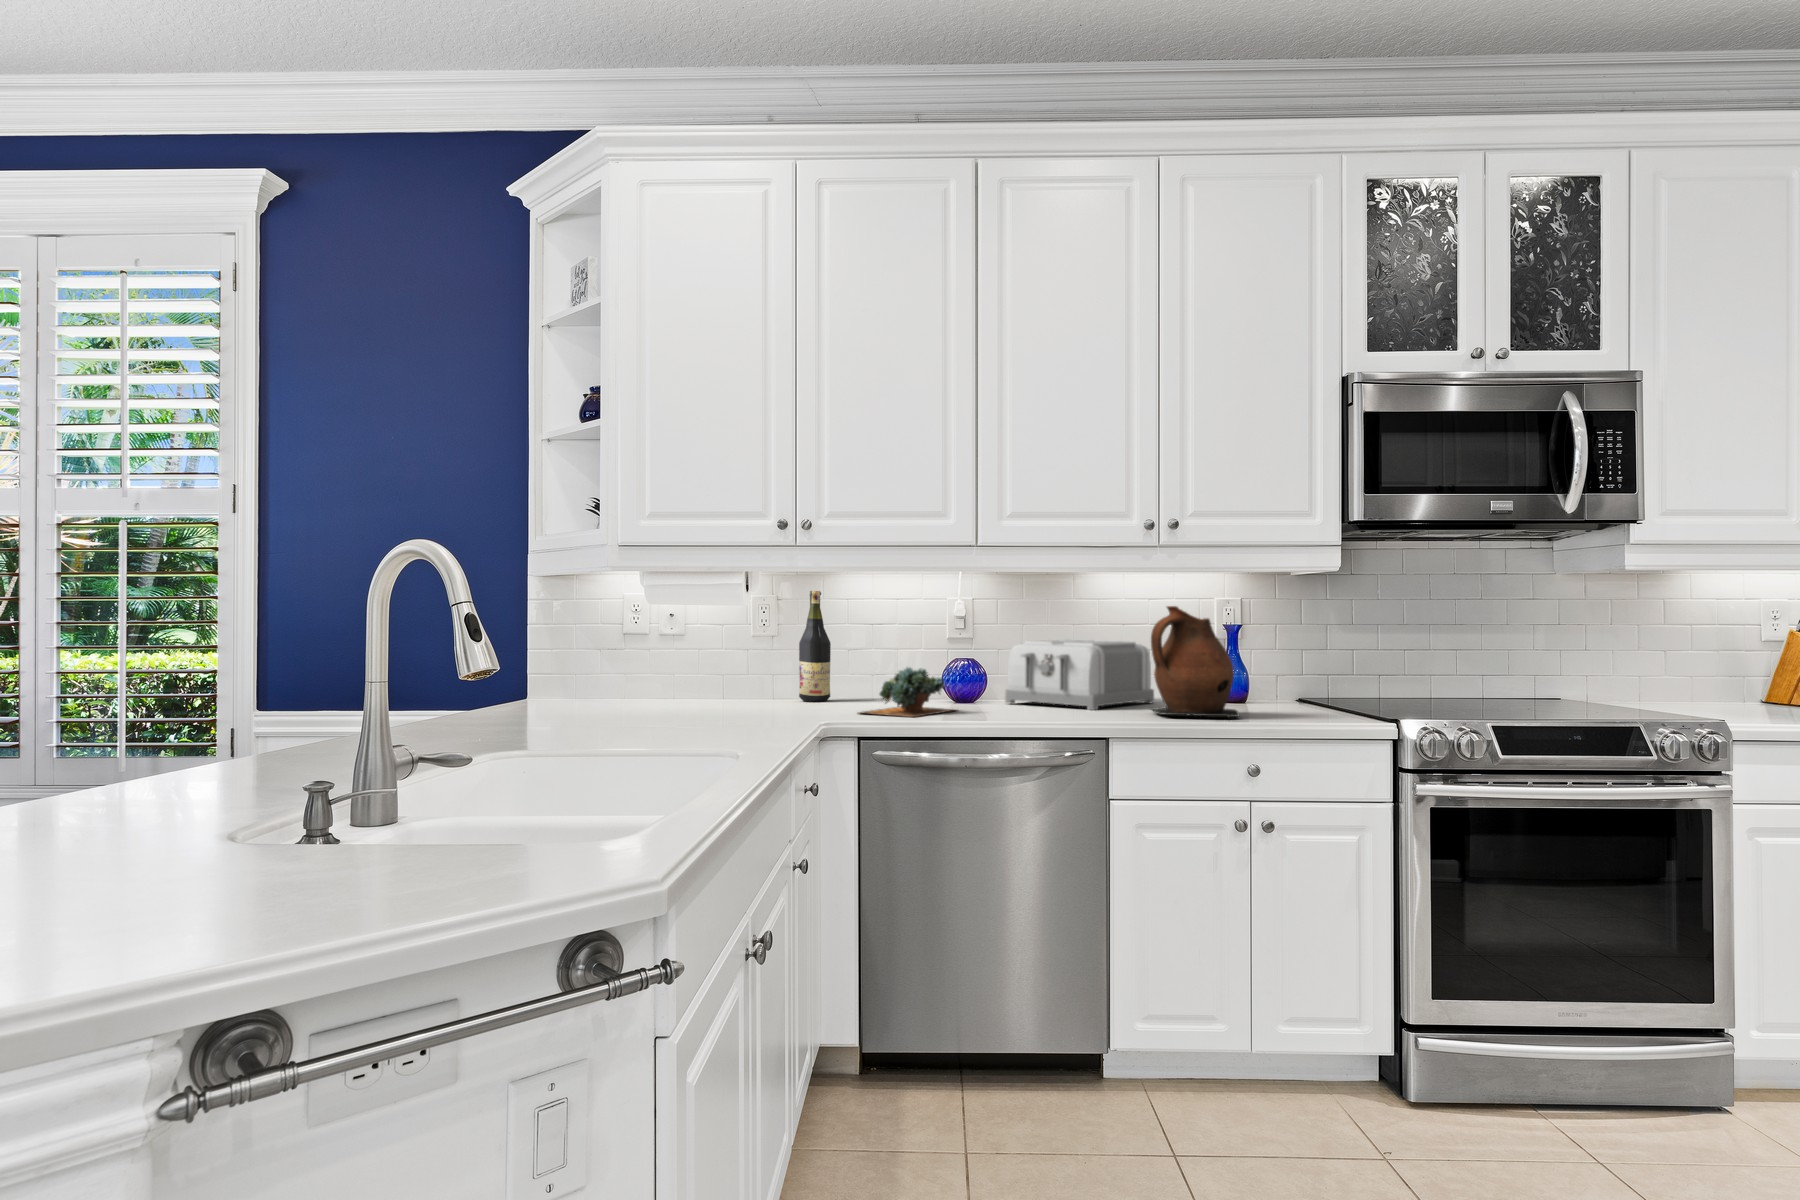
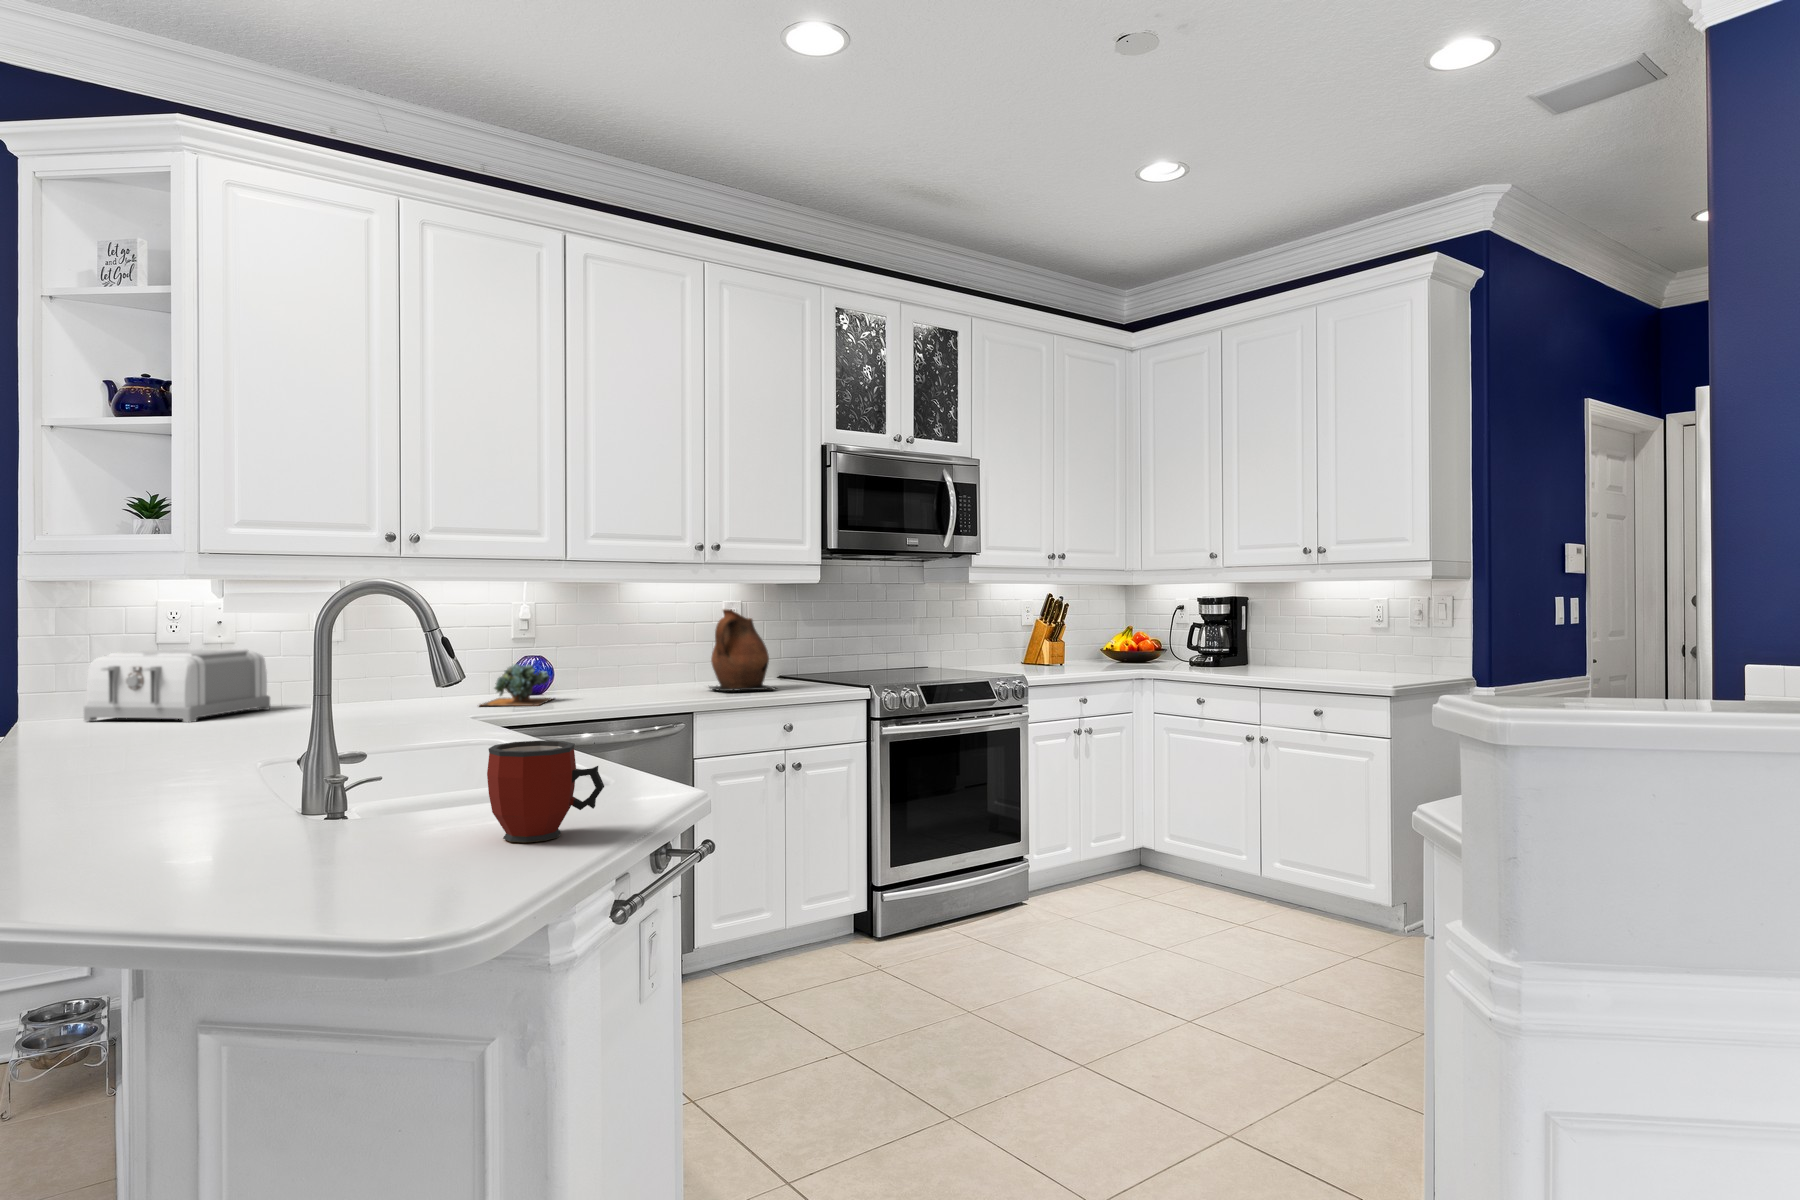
wine bottle: present [799,591,831,701] -> none [372,597,405,700]
toaster: present [1005,640,1154,710] -> present [84,649,270,722]
mug: none [194,753,330,898] -> present [487,740,604,842]

